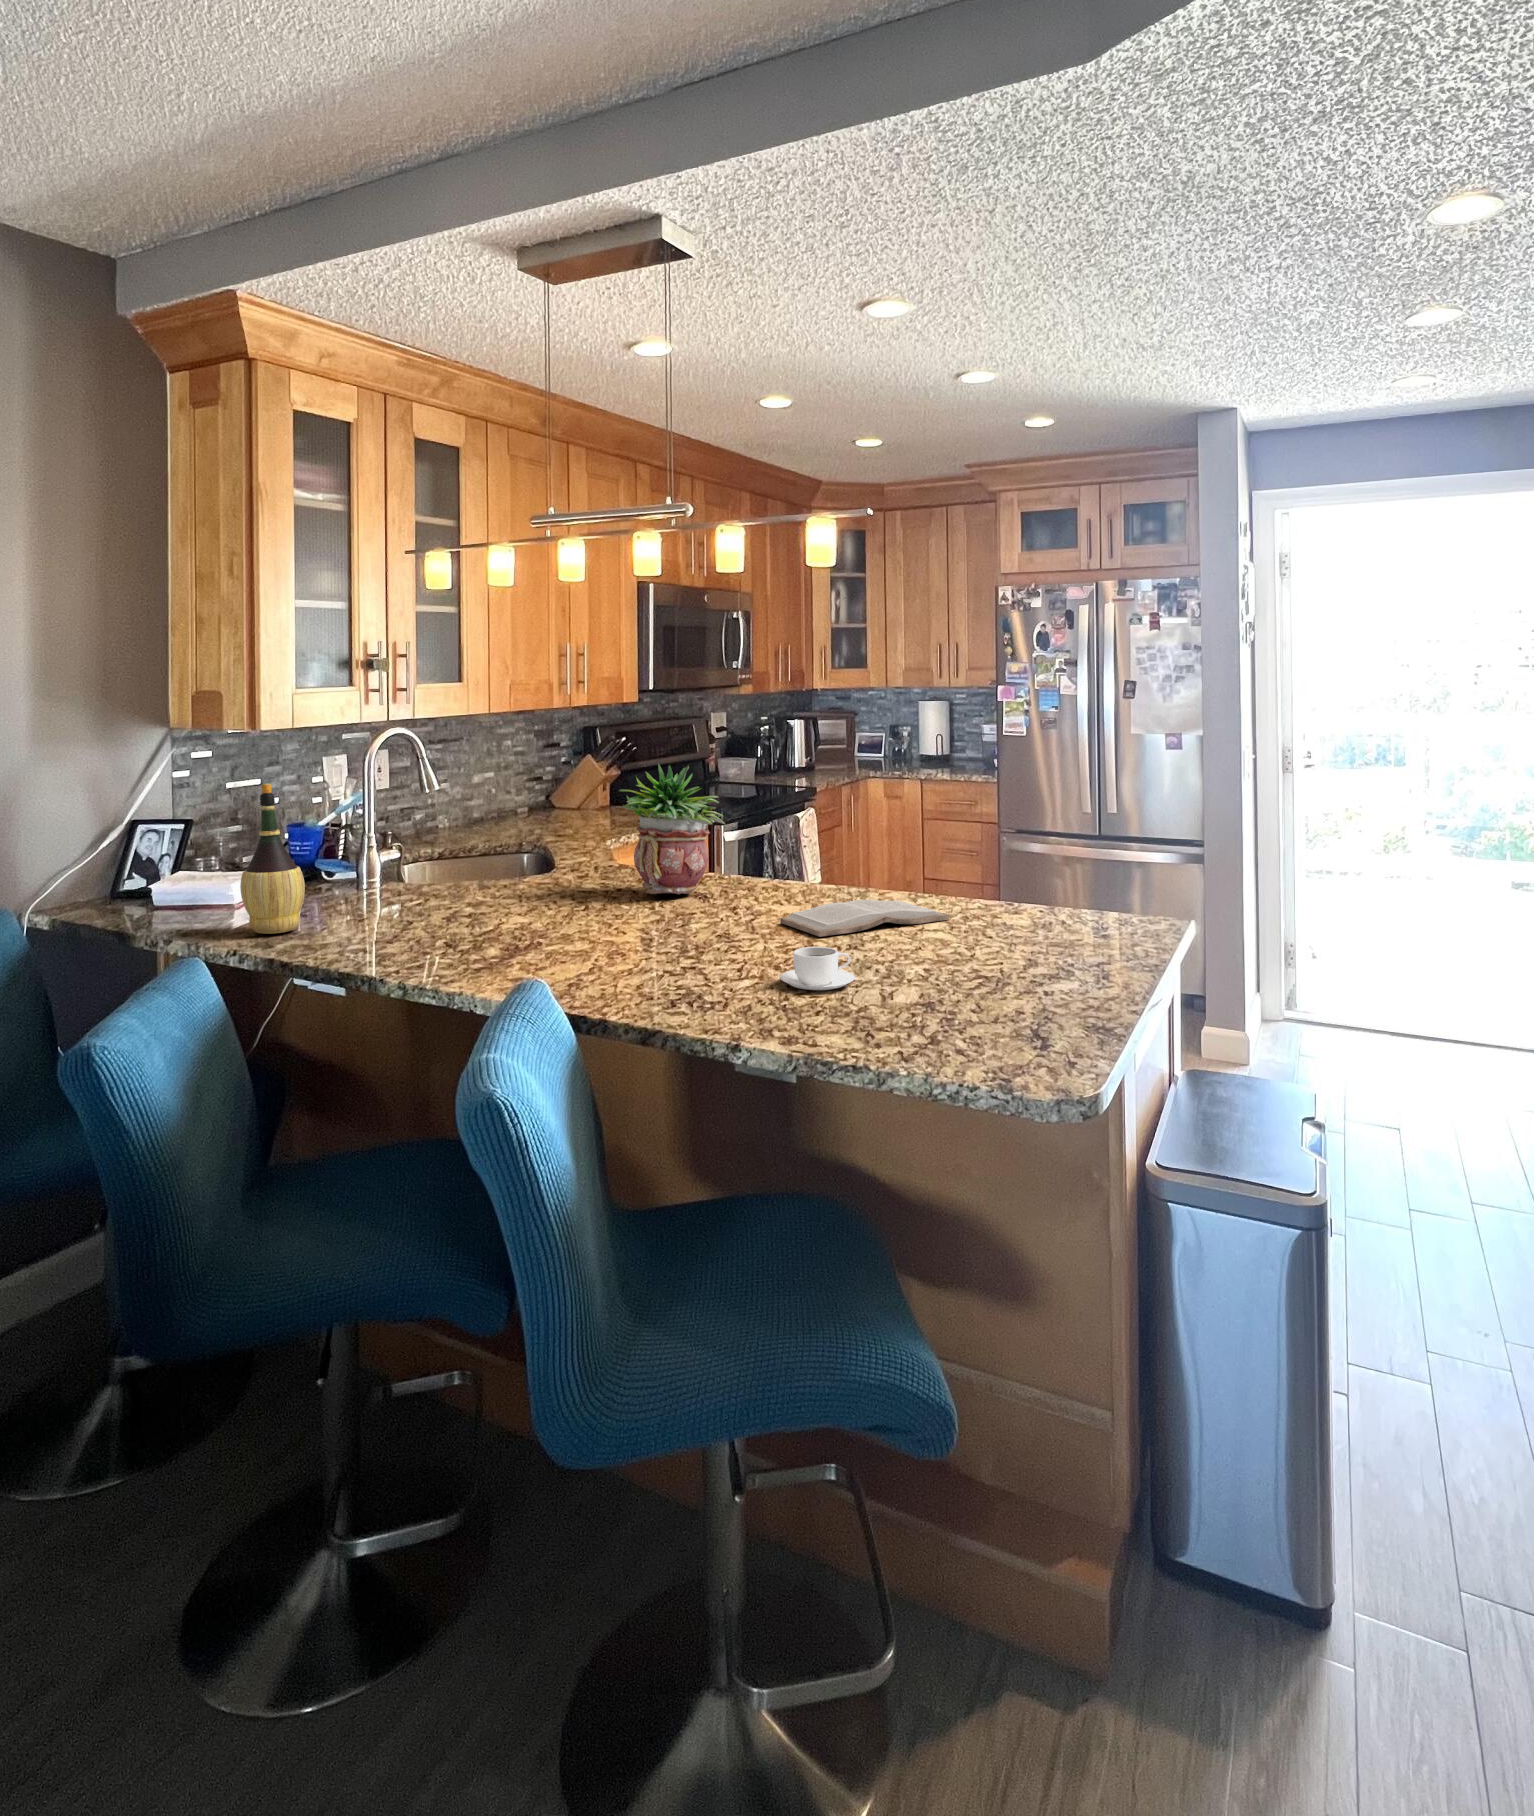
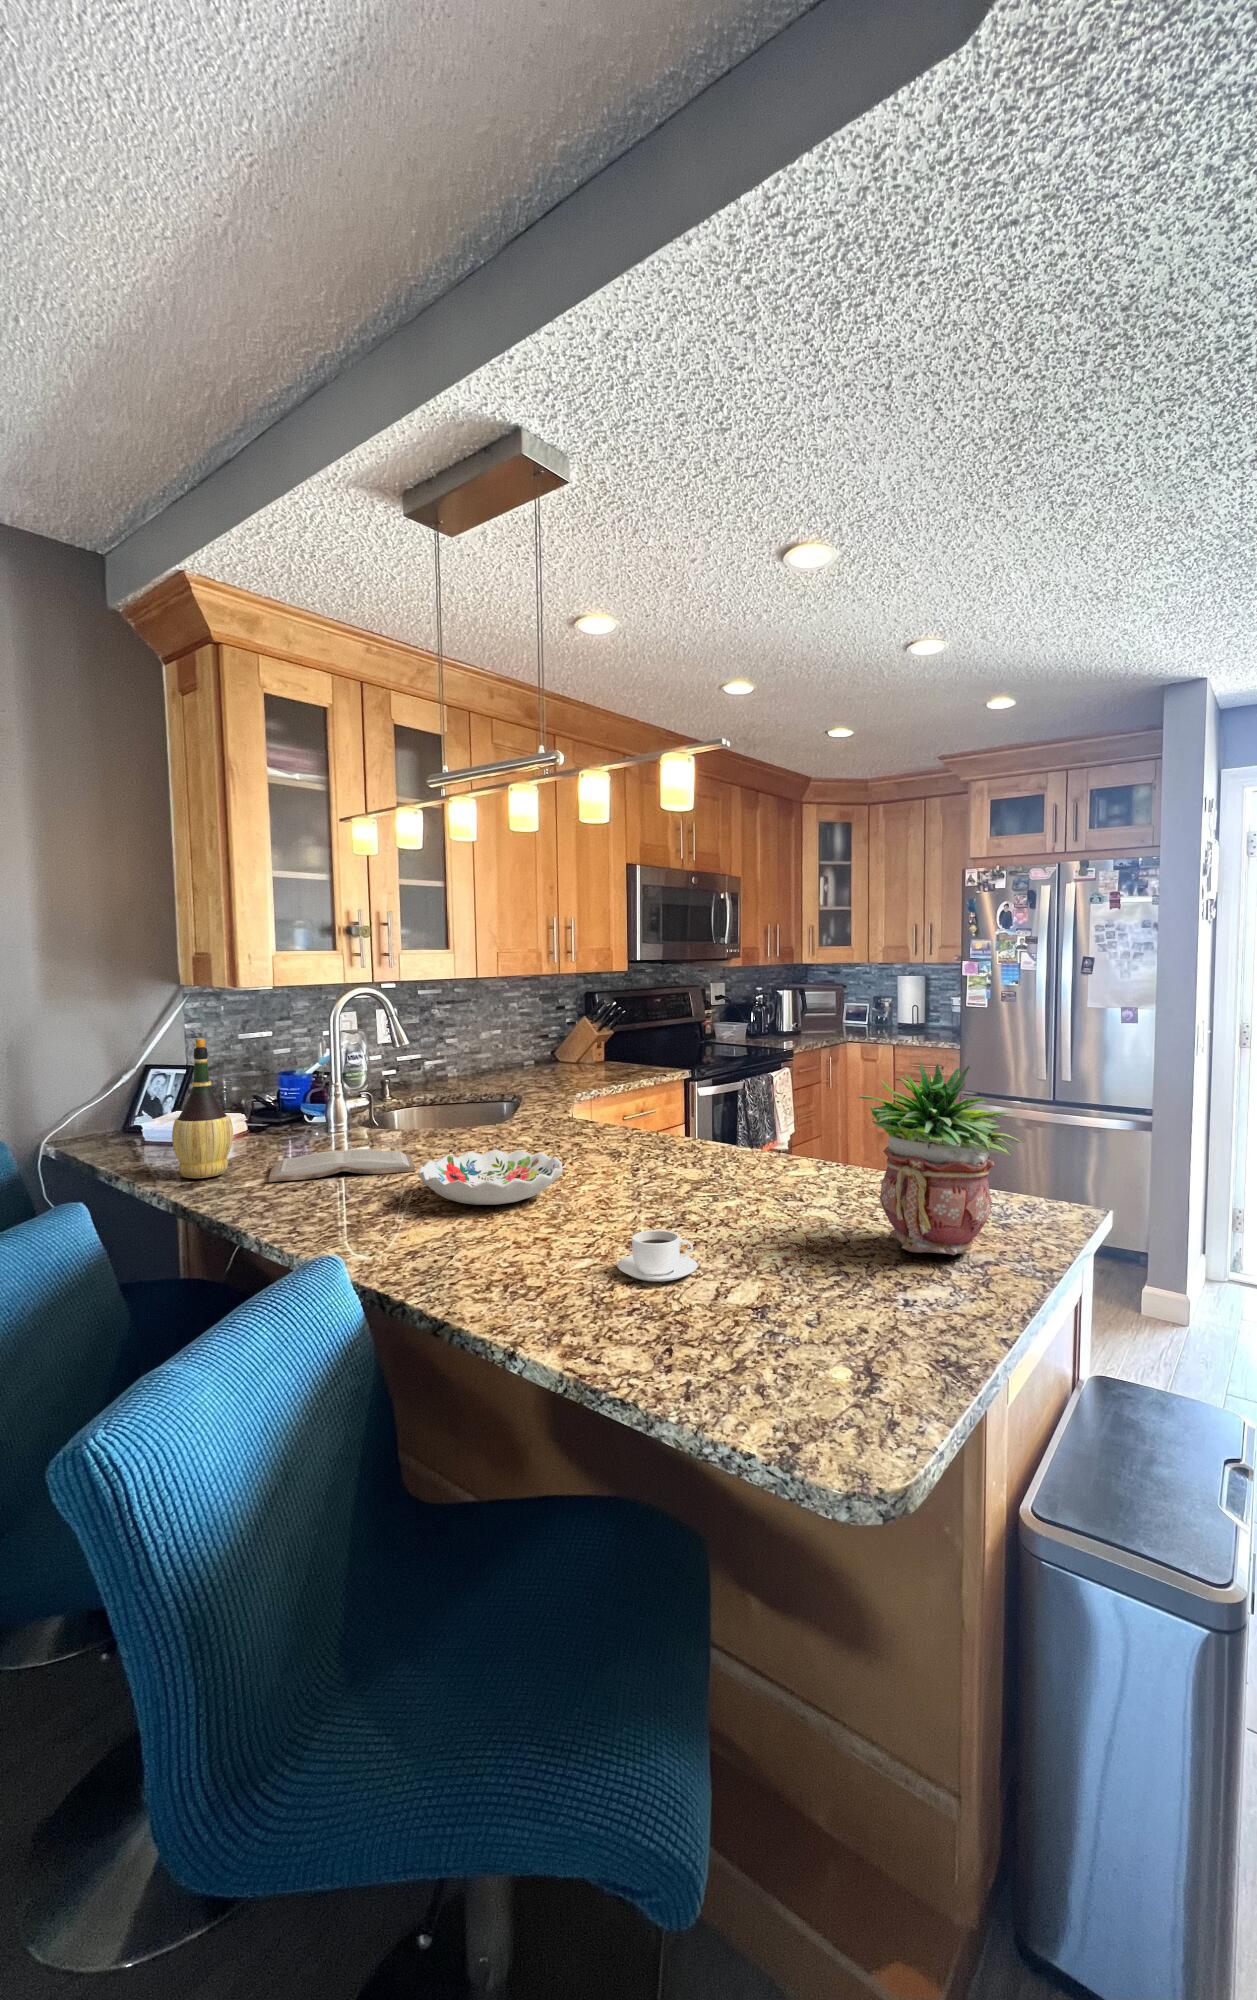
potted plant: present [619,763,725,894] -> present [858,1061,1021,1255]
decorative bowl: none [534,889,681,940] -> present [418,1149,562,1205]
book: present [780,900,949,937] -> present [269,1149,415,1182]

